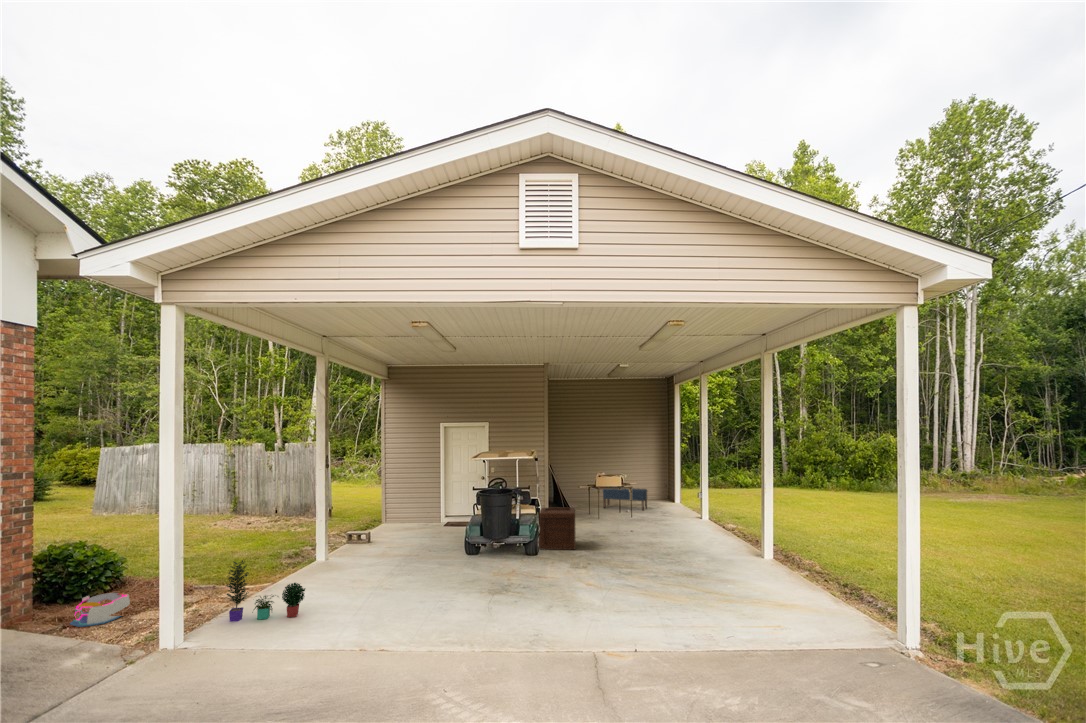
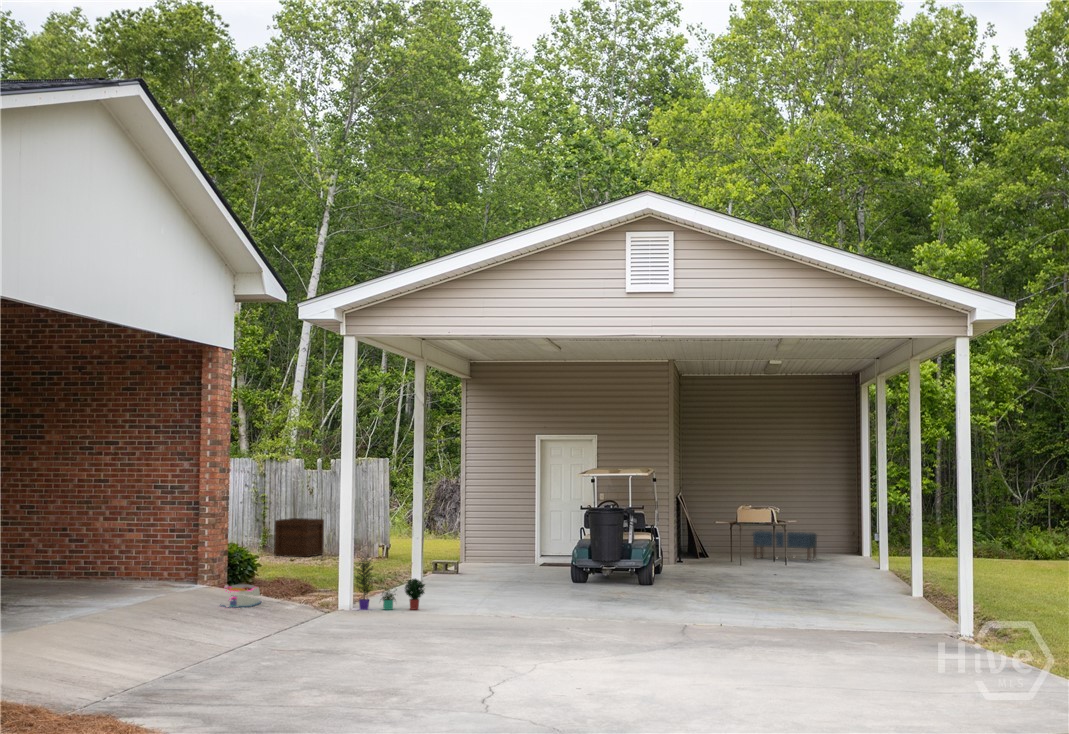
wooden crate: present [539,508,576,550] -> present [274,518,324,557]

